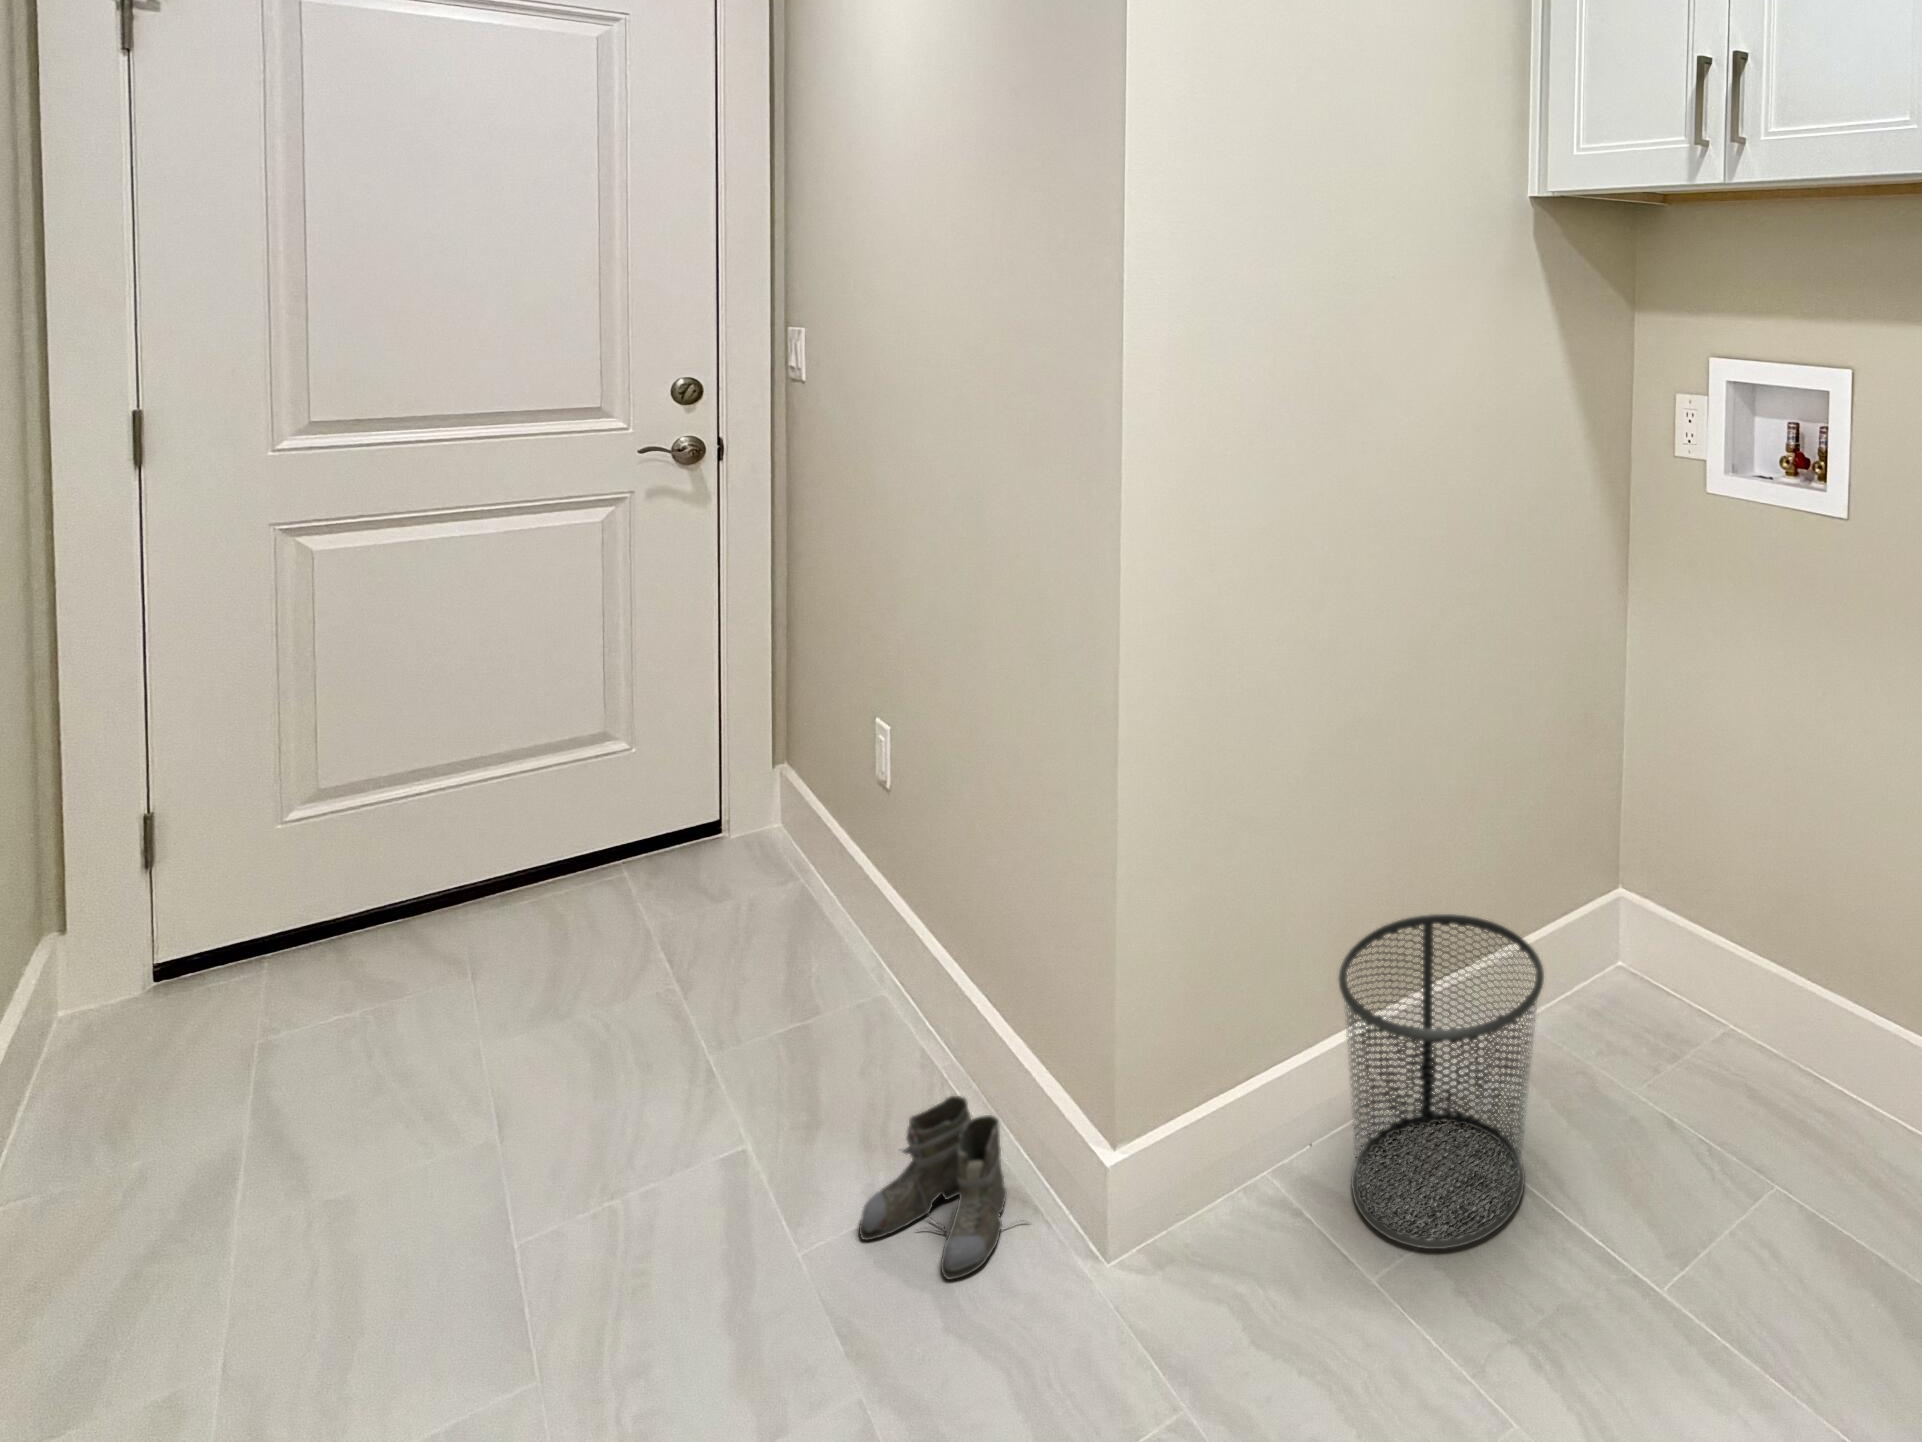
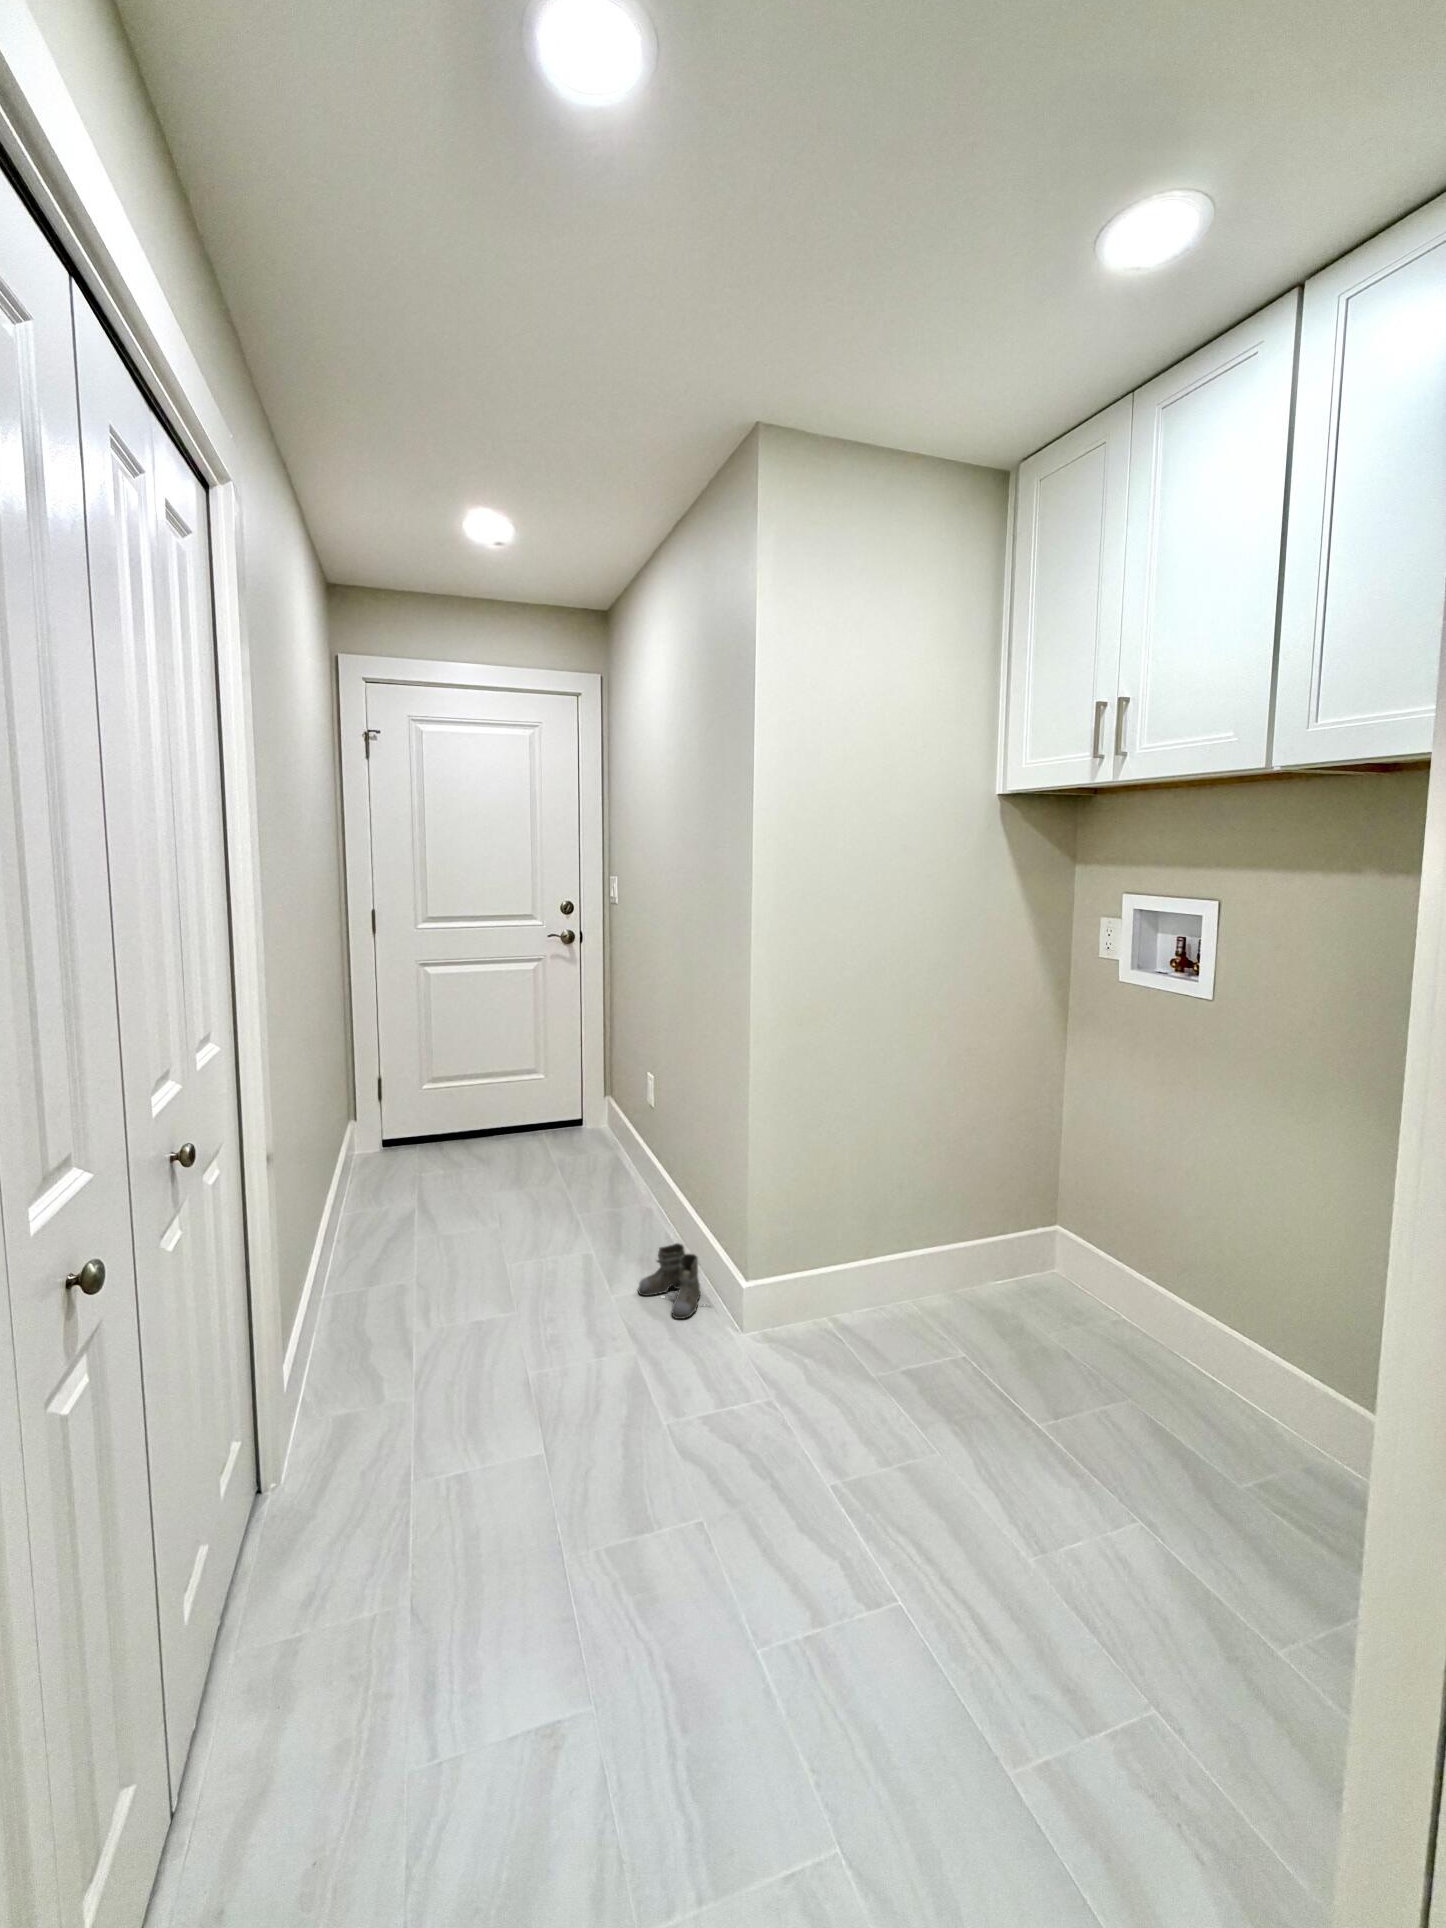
trash can: present [1339,914,1544,1249] -> none [863,1203,981,1372]

